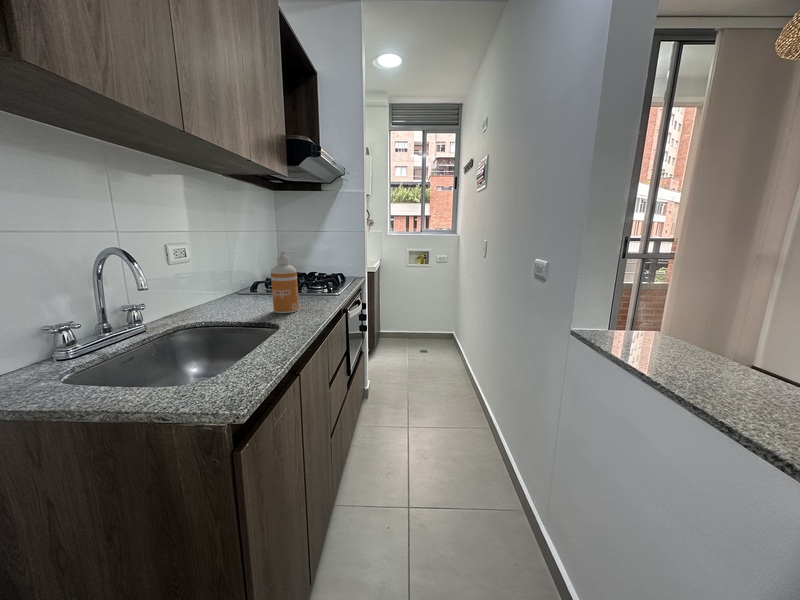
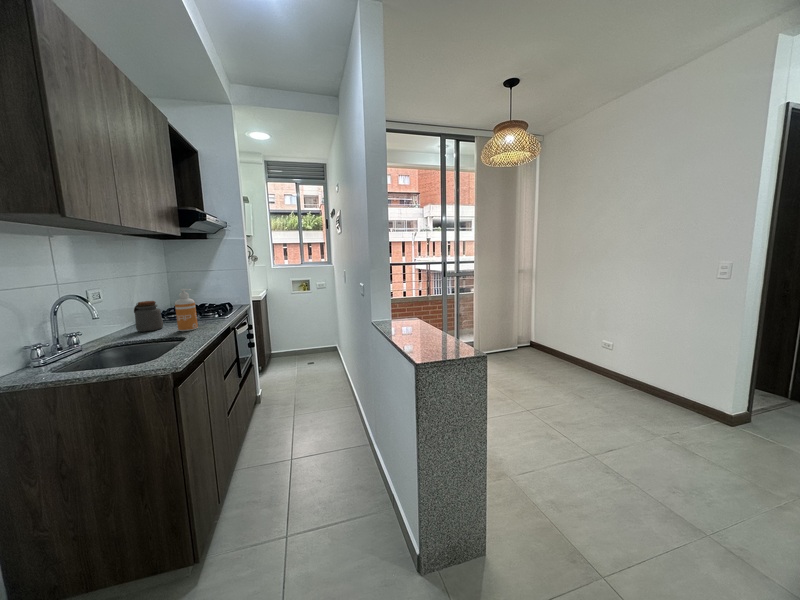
jar: none [225,265,259,307] -> present [134,301,163,332]

